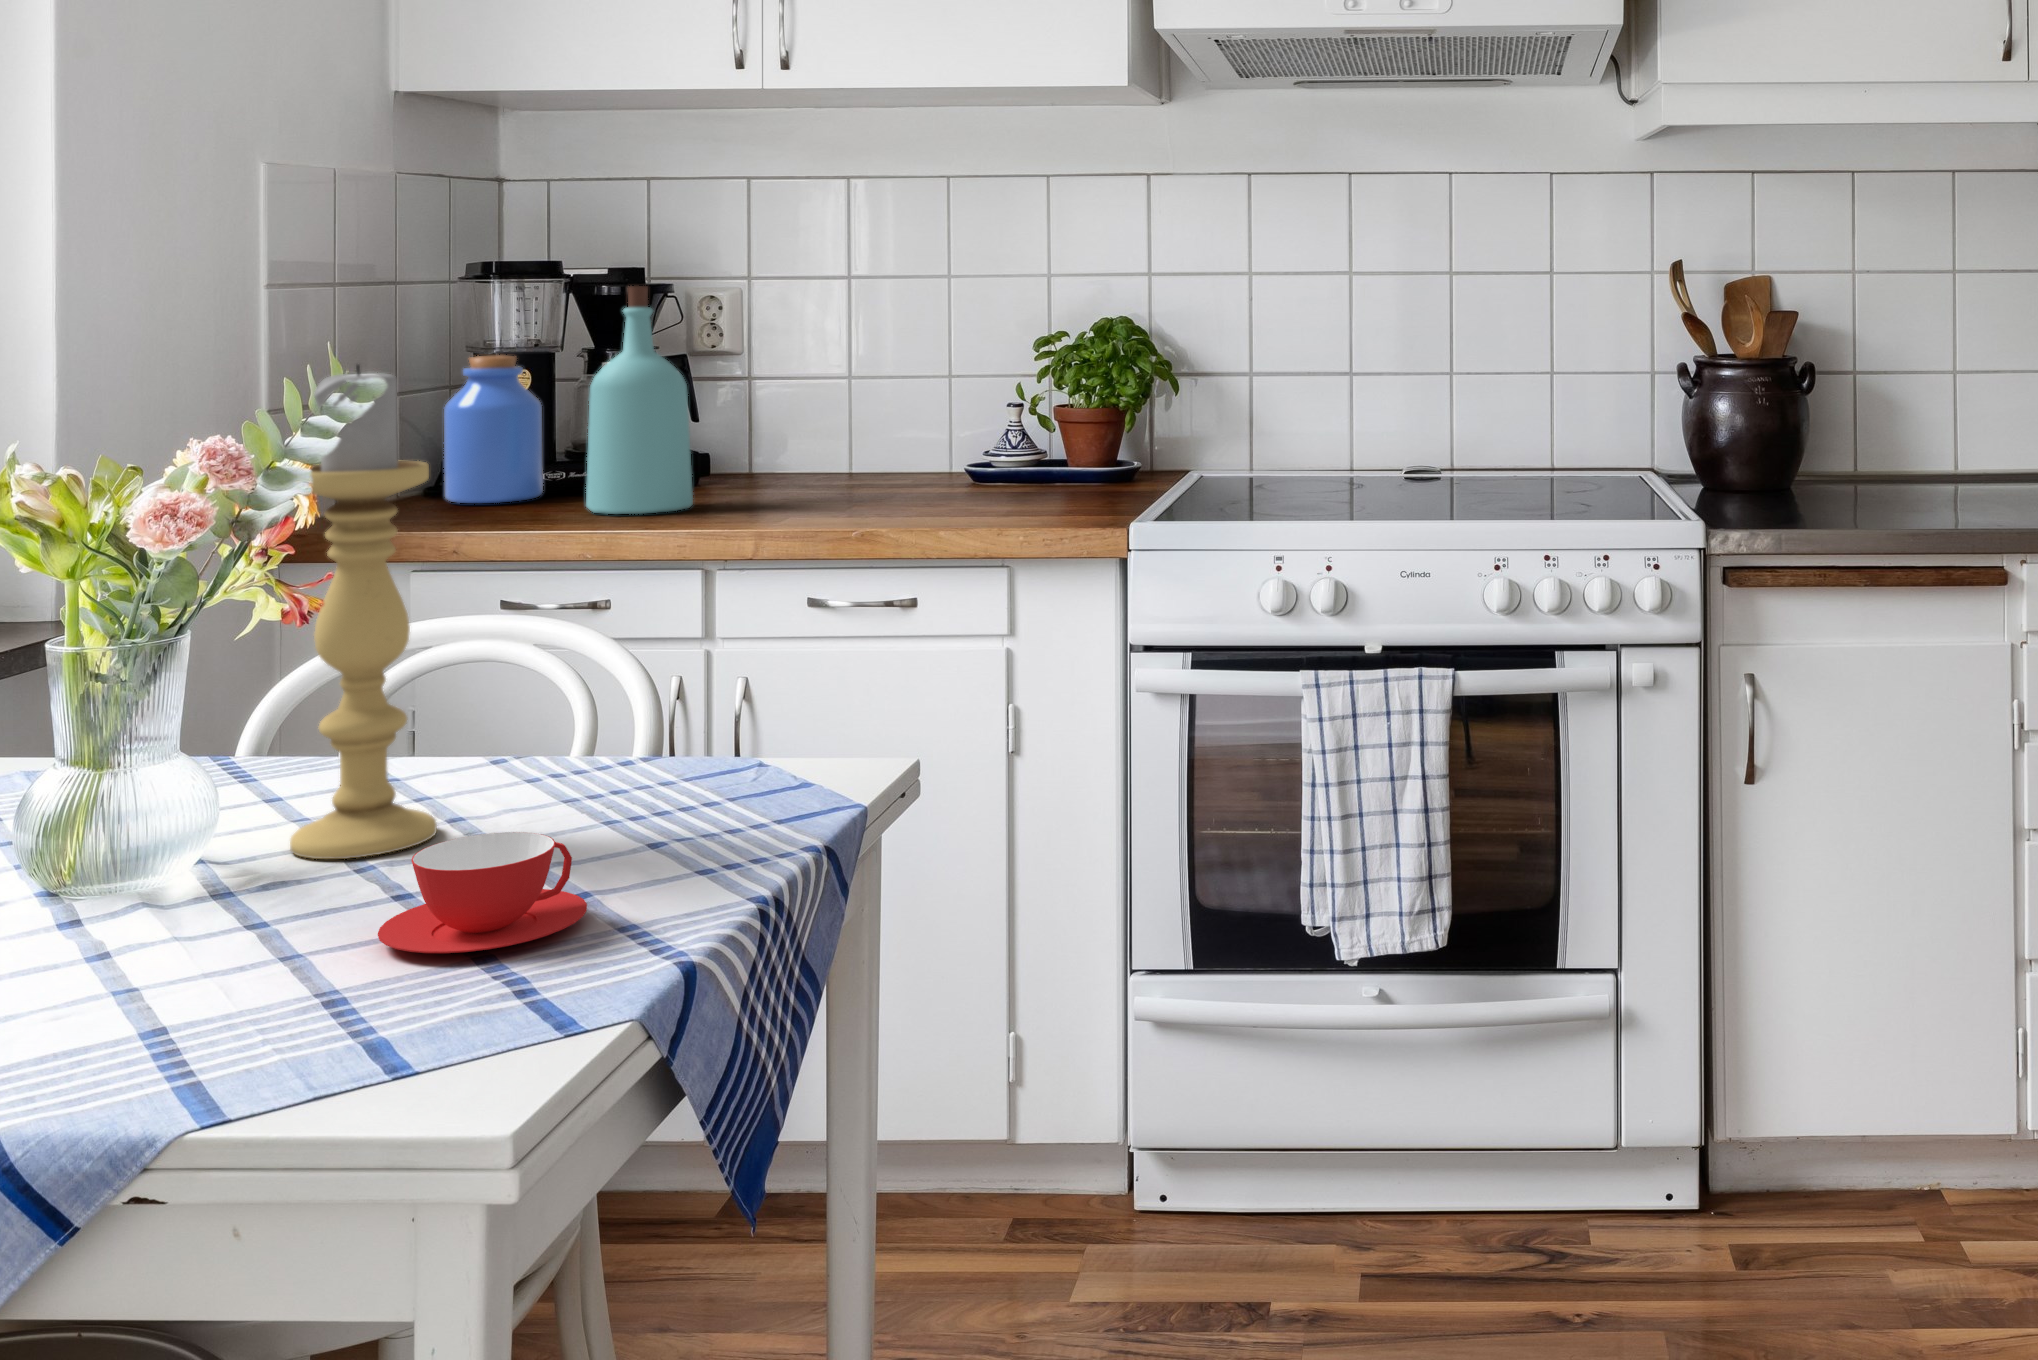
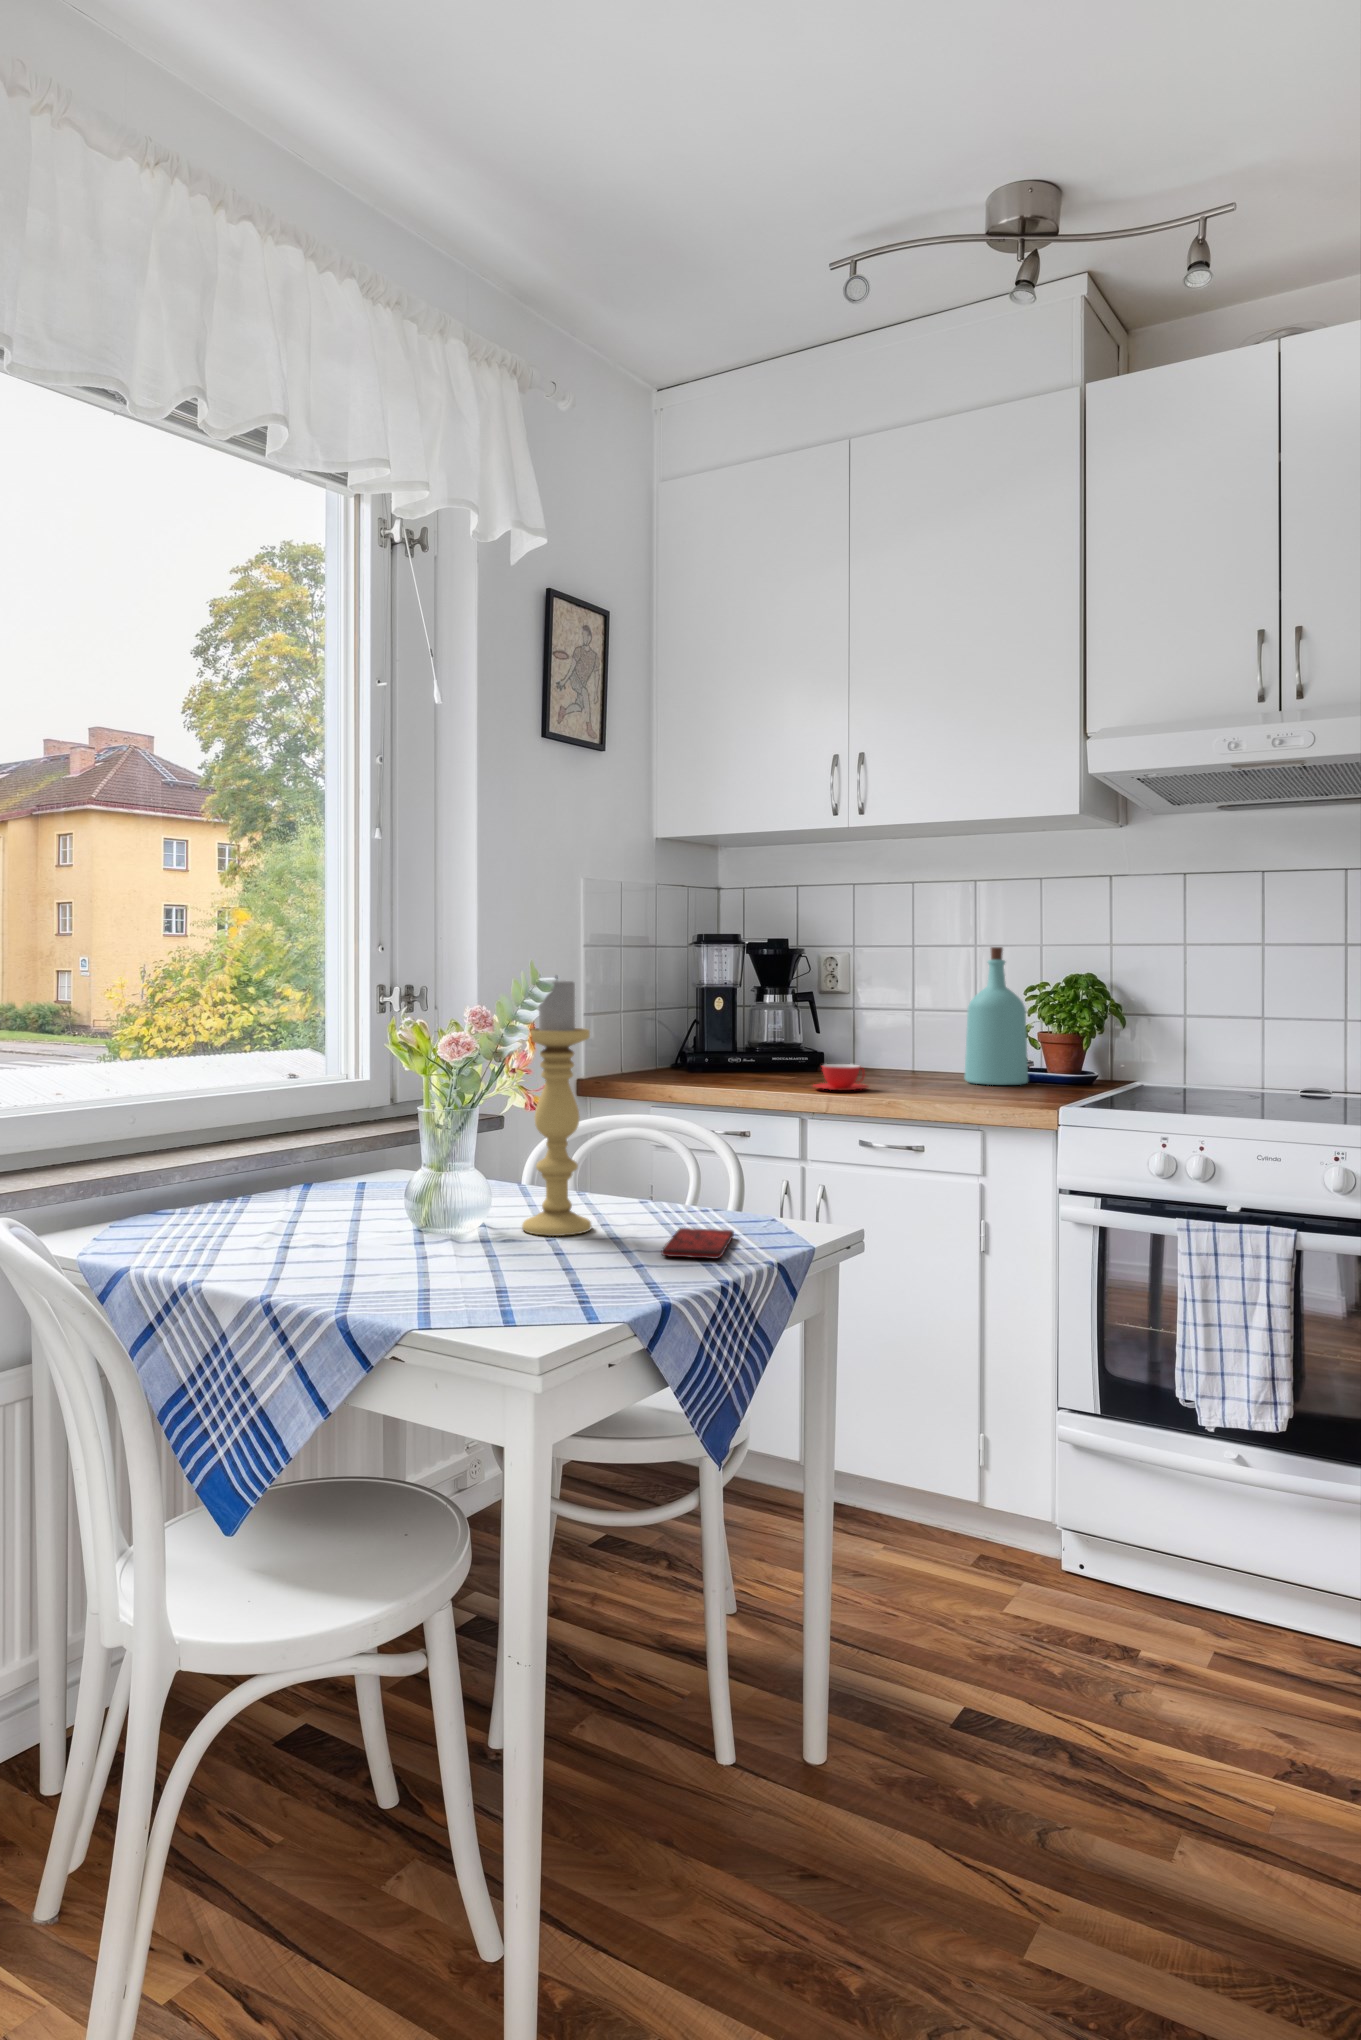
bottle: present [586,286,693,514] -> present [964,947,1028,1085]
jar: present [444,355,543,503] -> none [674,988,726,1073]
smartphone: none [611,796,726,866] -> present [661,1228,734,1258]
teacup: present [378,832,587,953] -> present [814,1064,868,1090]

